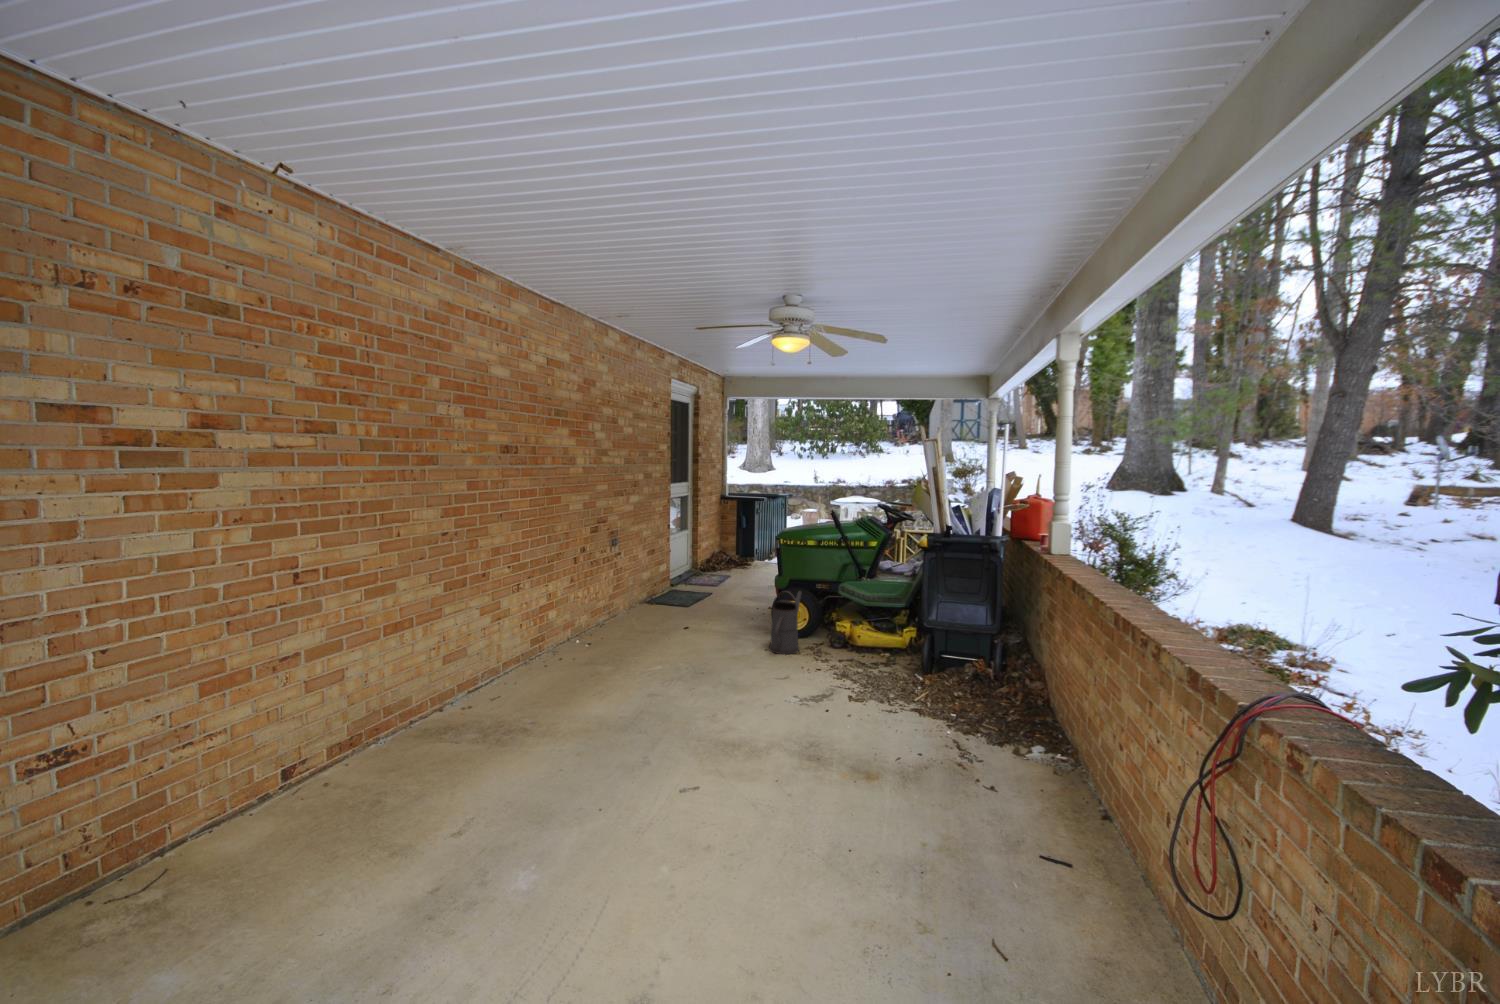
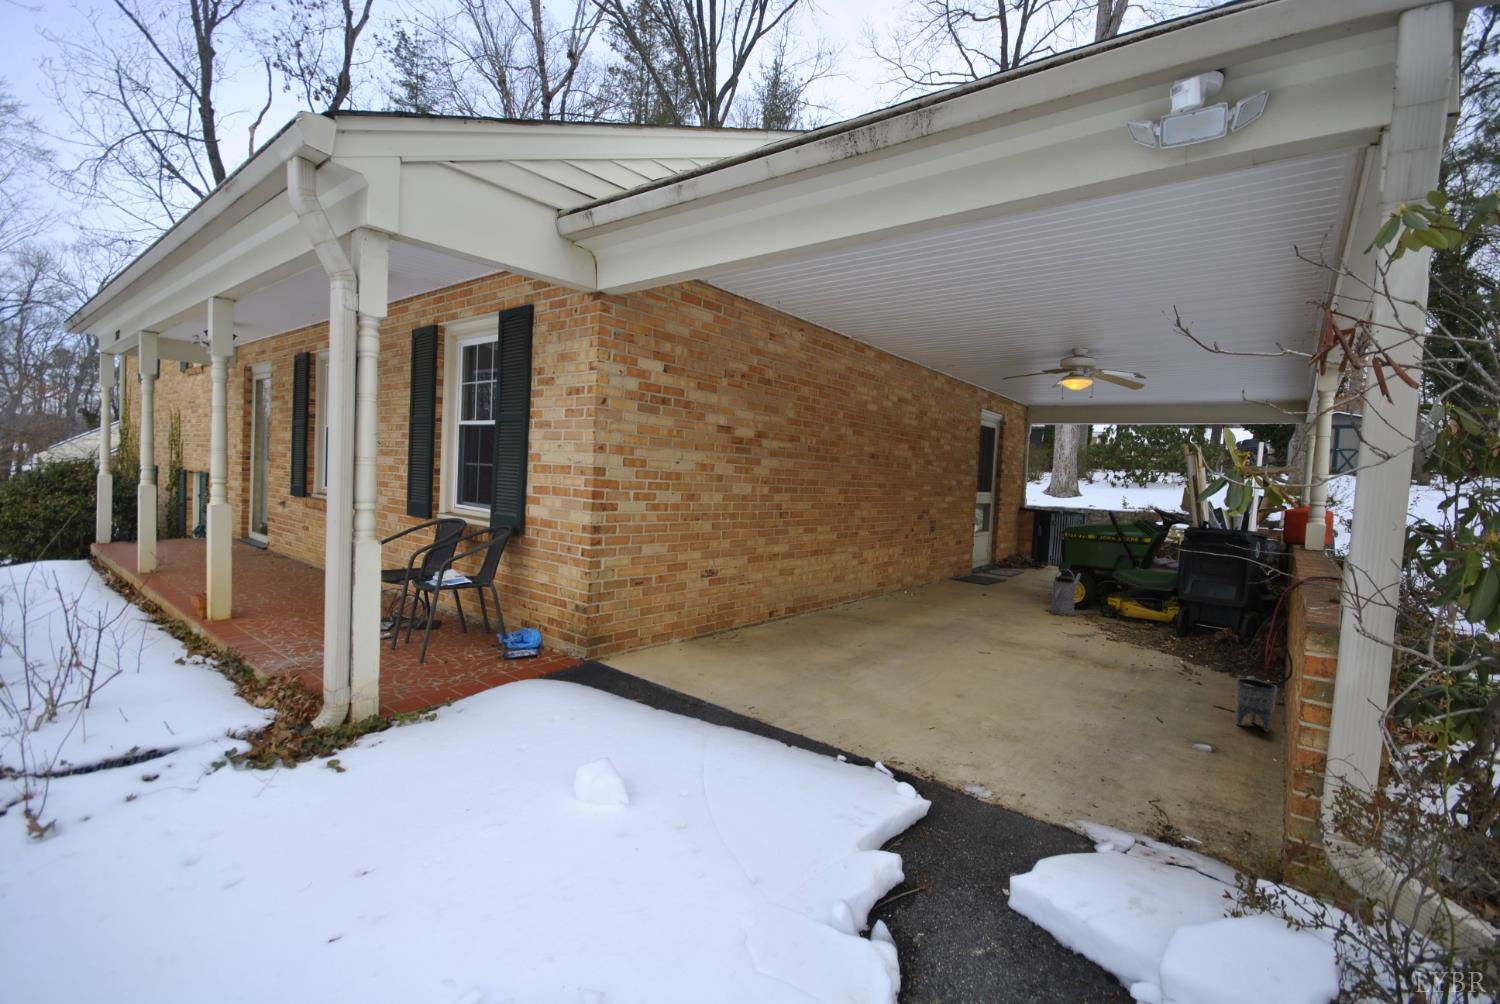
planter: none [1091,824,1154,922] -> present [1236,678,1277,732]

